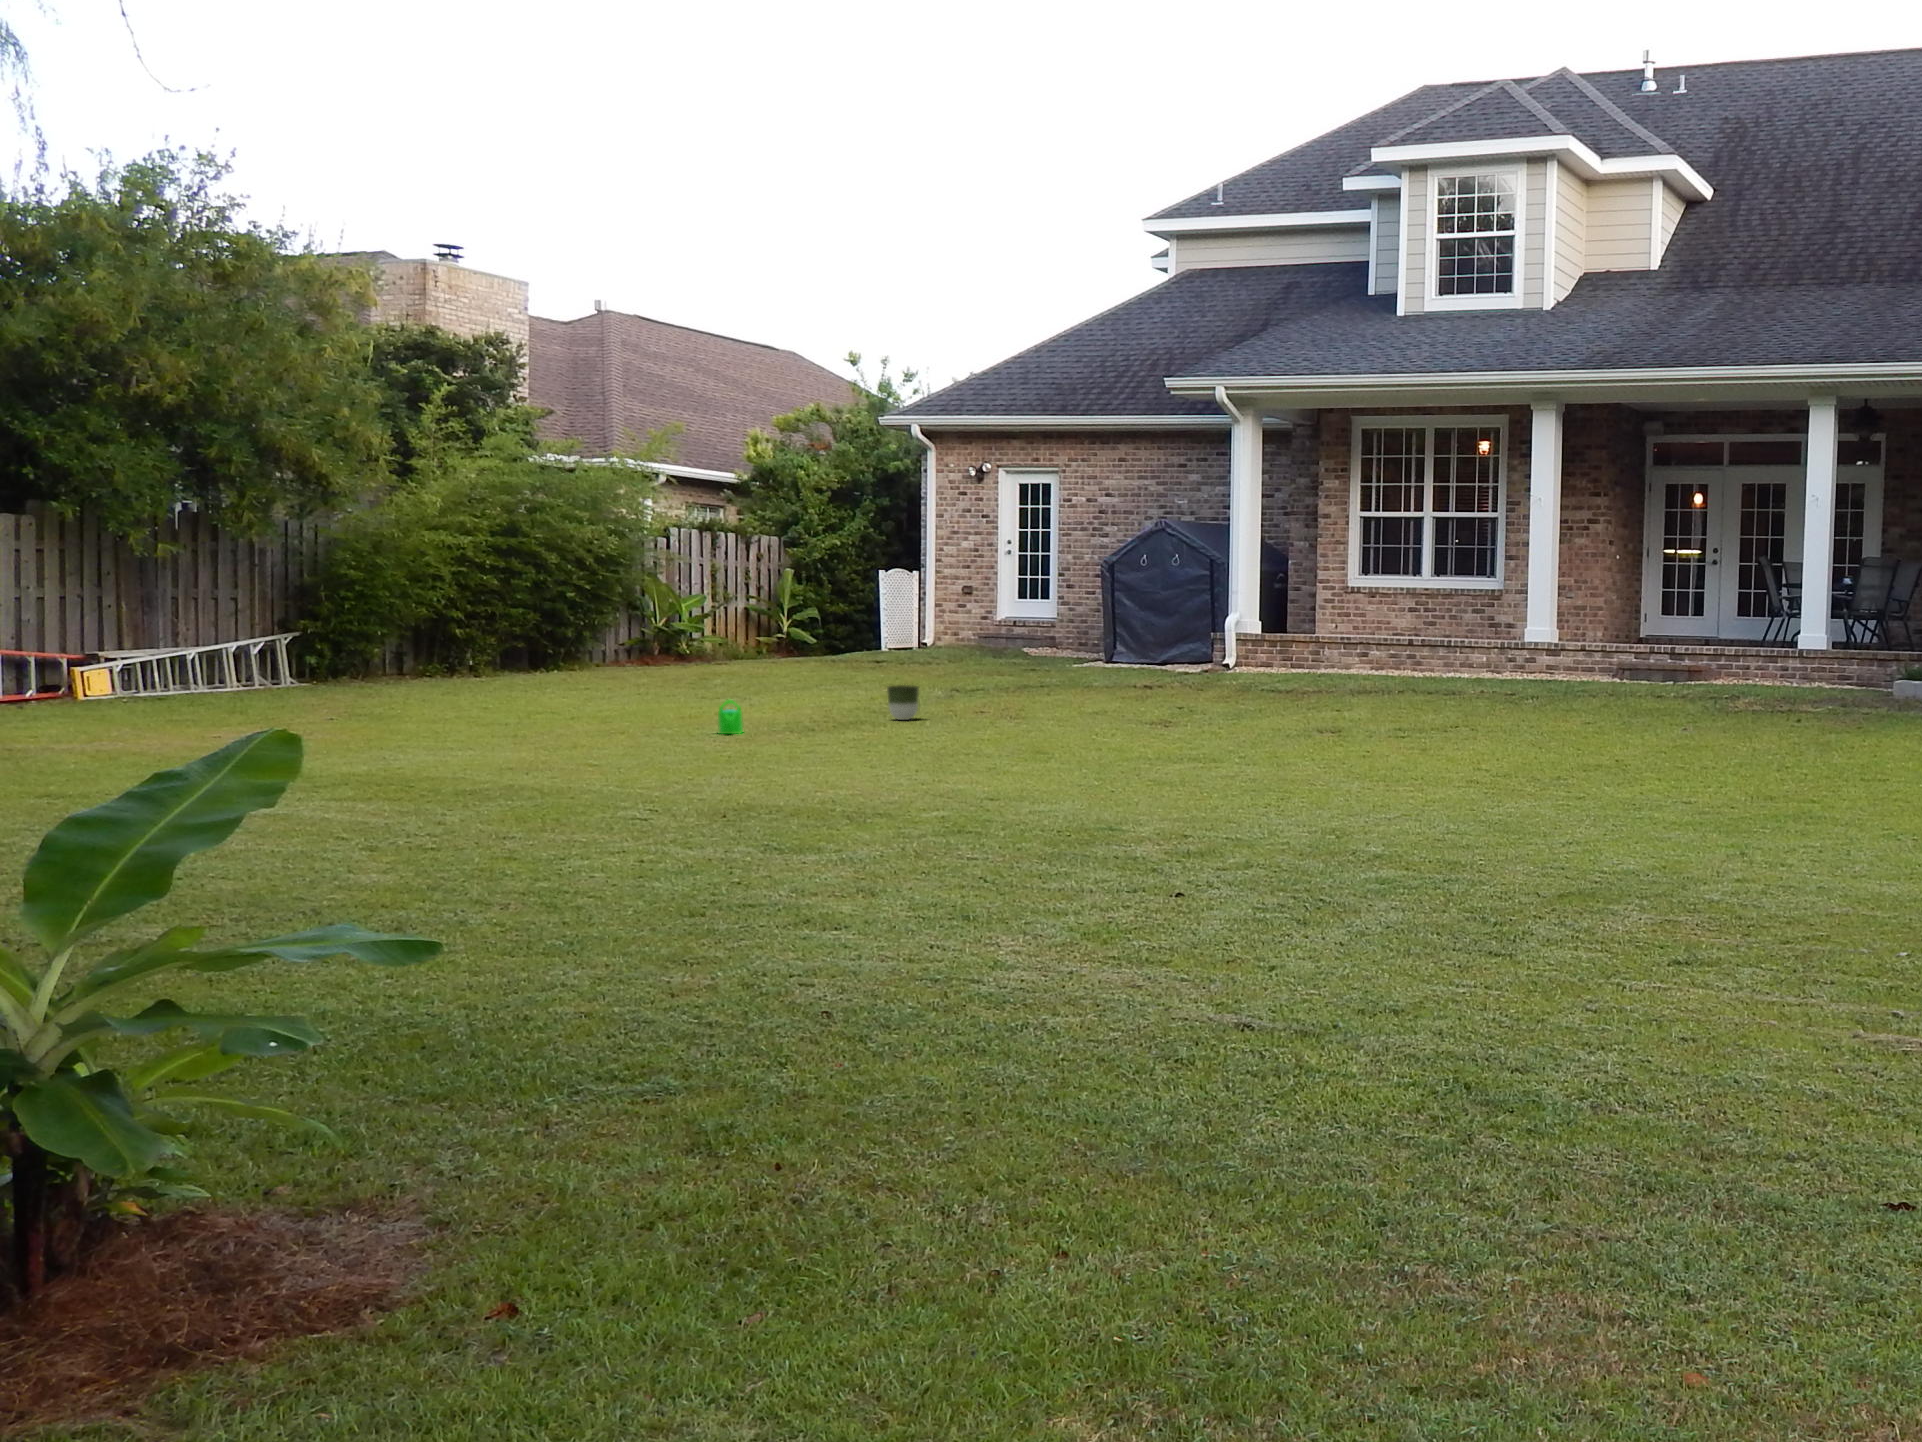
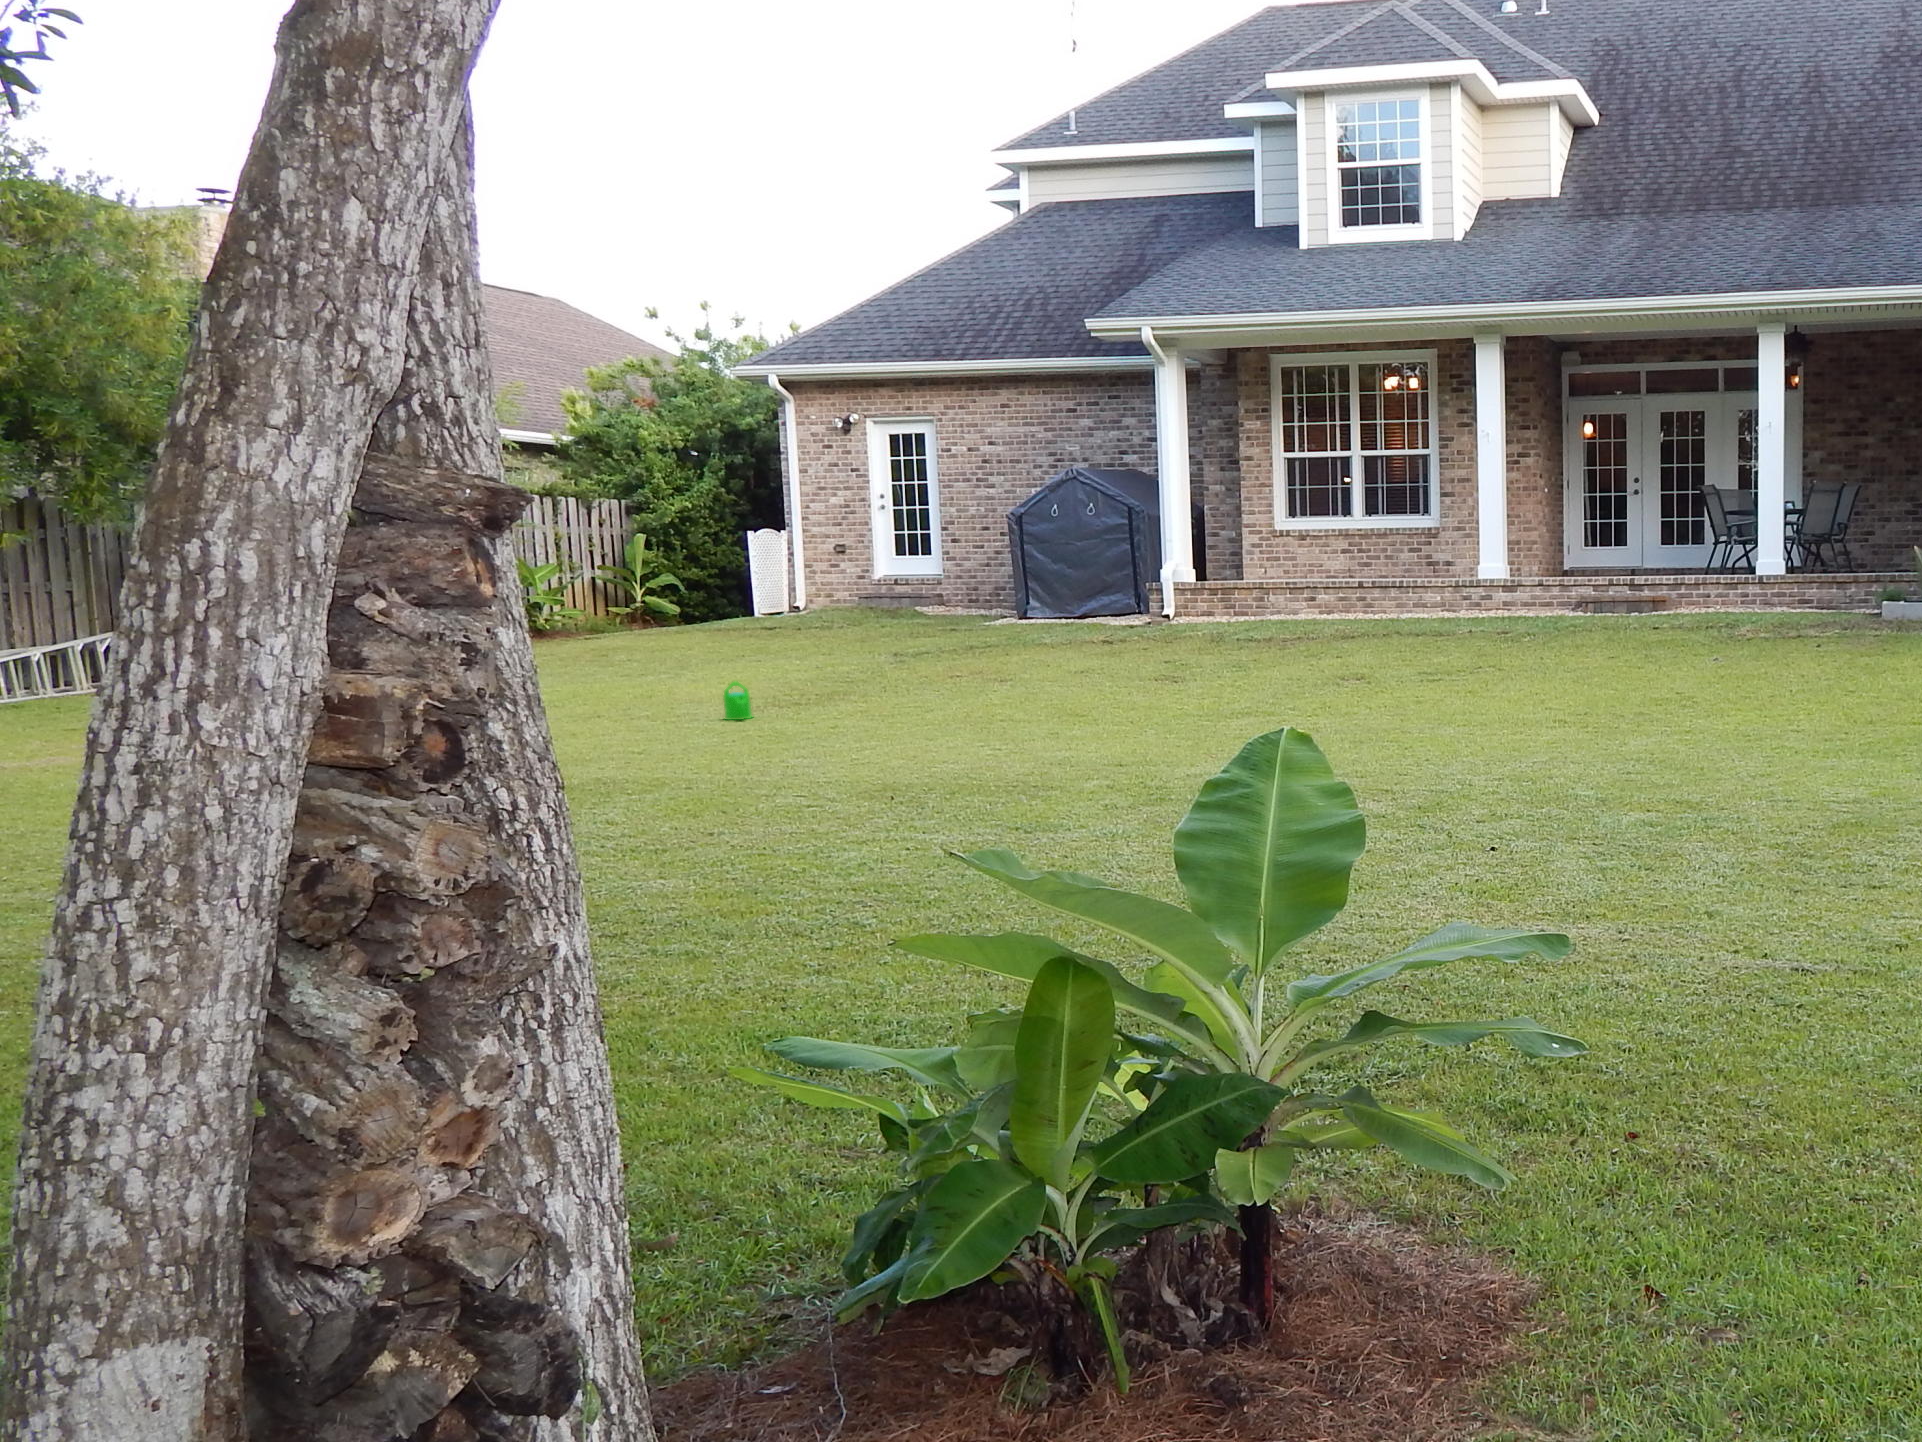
planter: present [887,685,919,720] -> none [884,655,918,693]

